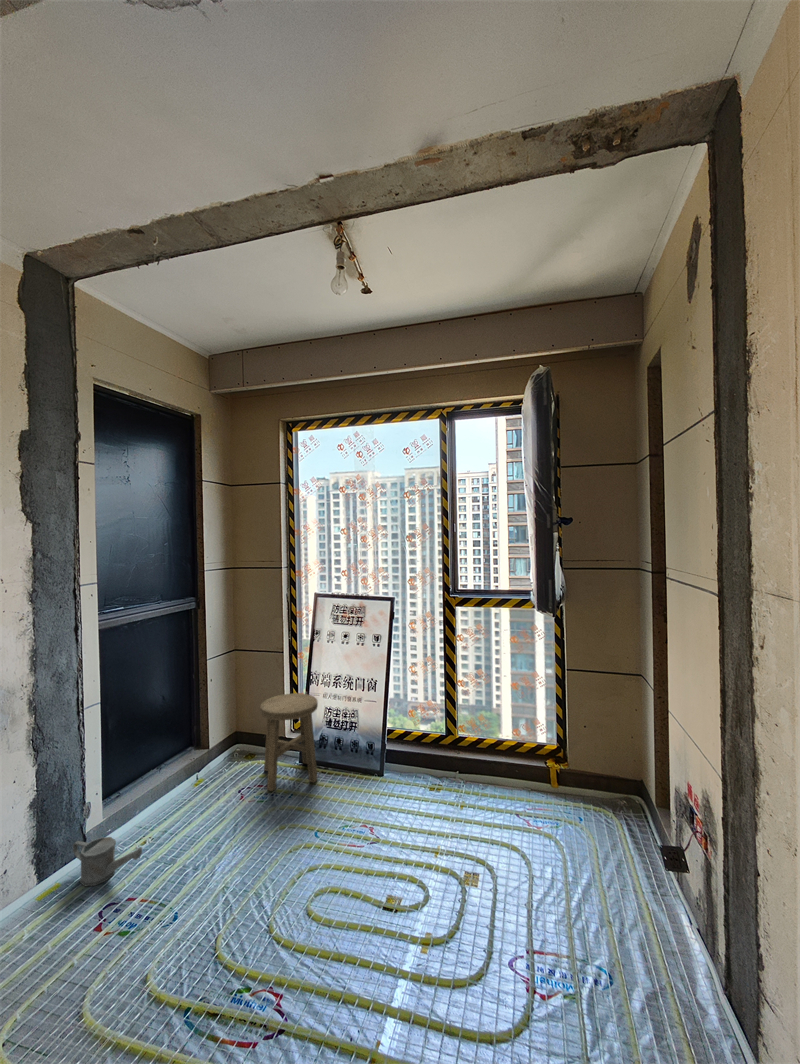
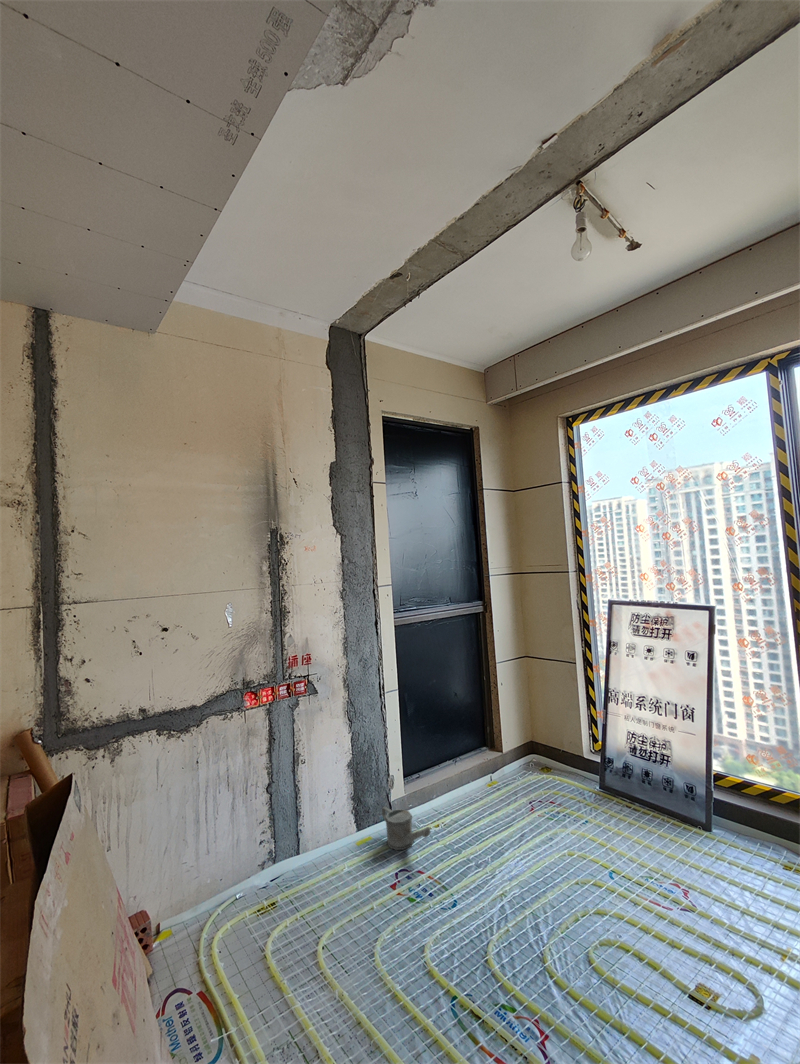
stool: present [260,693,318,791] -> none [545,707,619,816]

